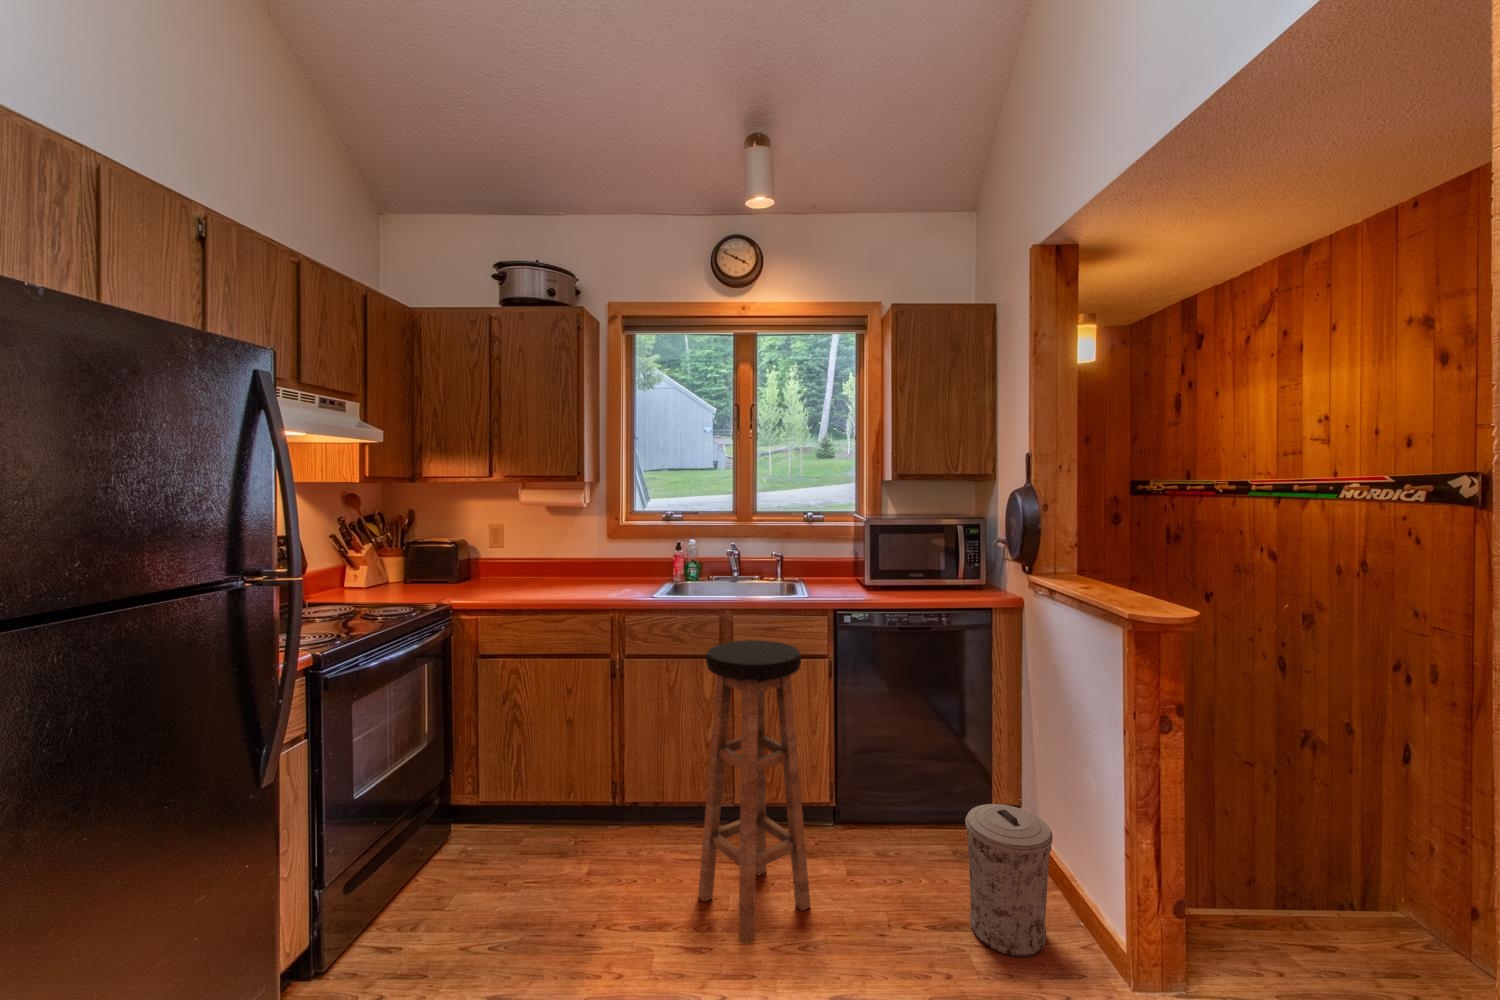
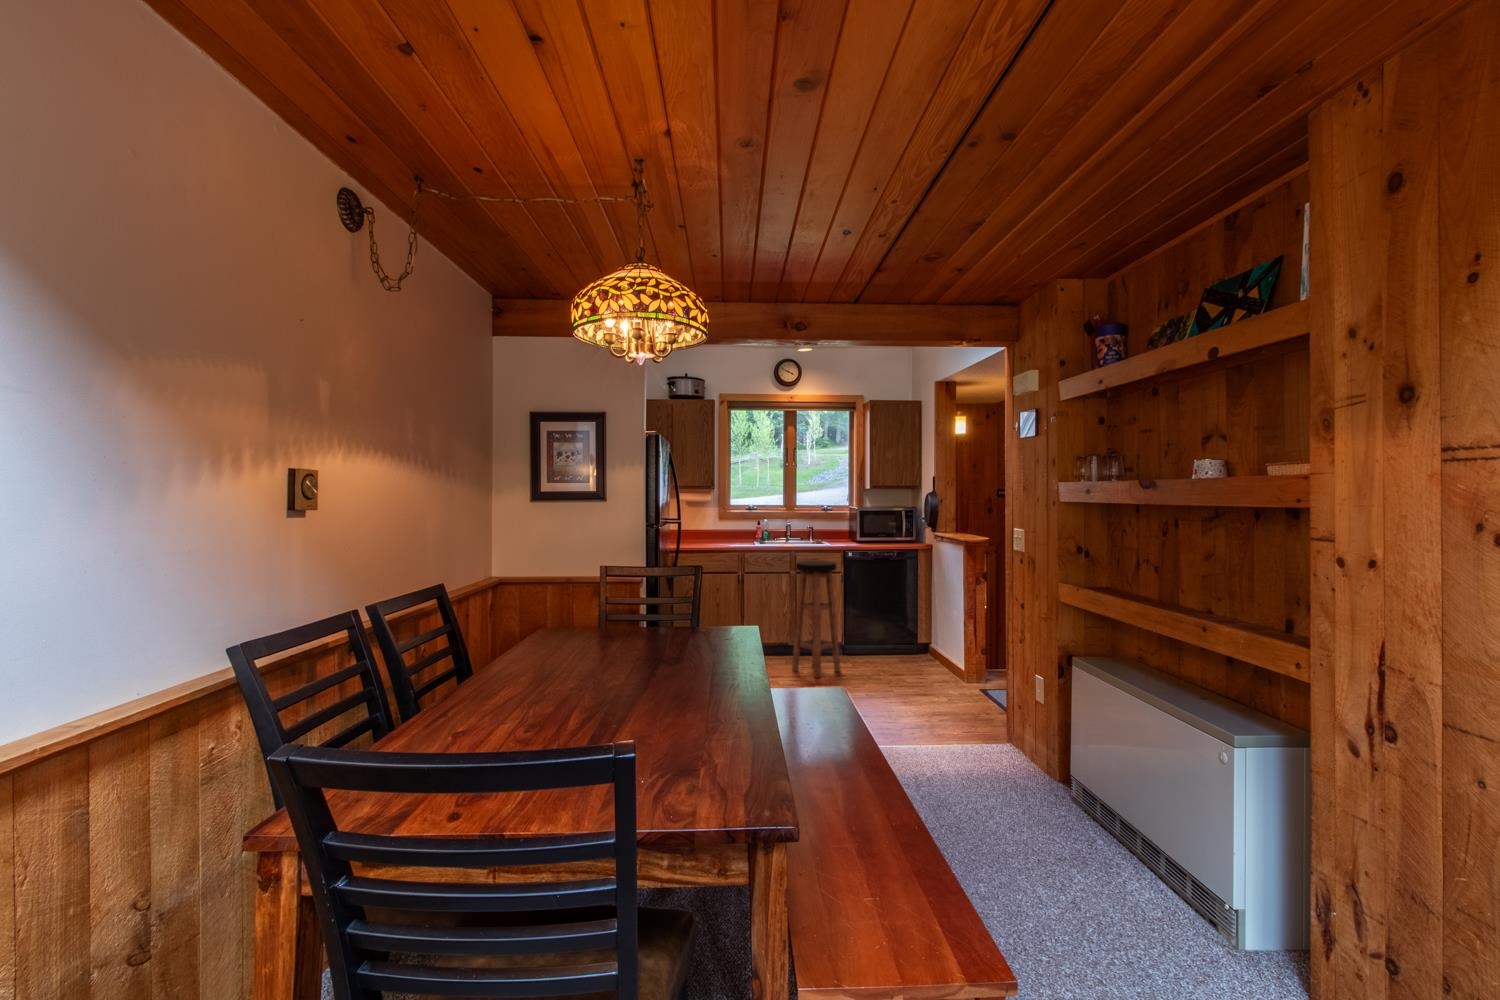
trash can: present [965,804,1053,956] -> none [905,624,939,677]

